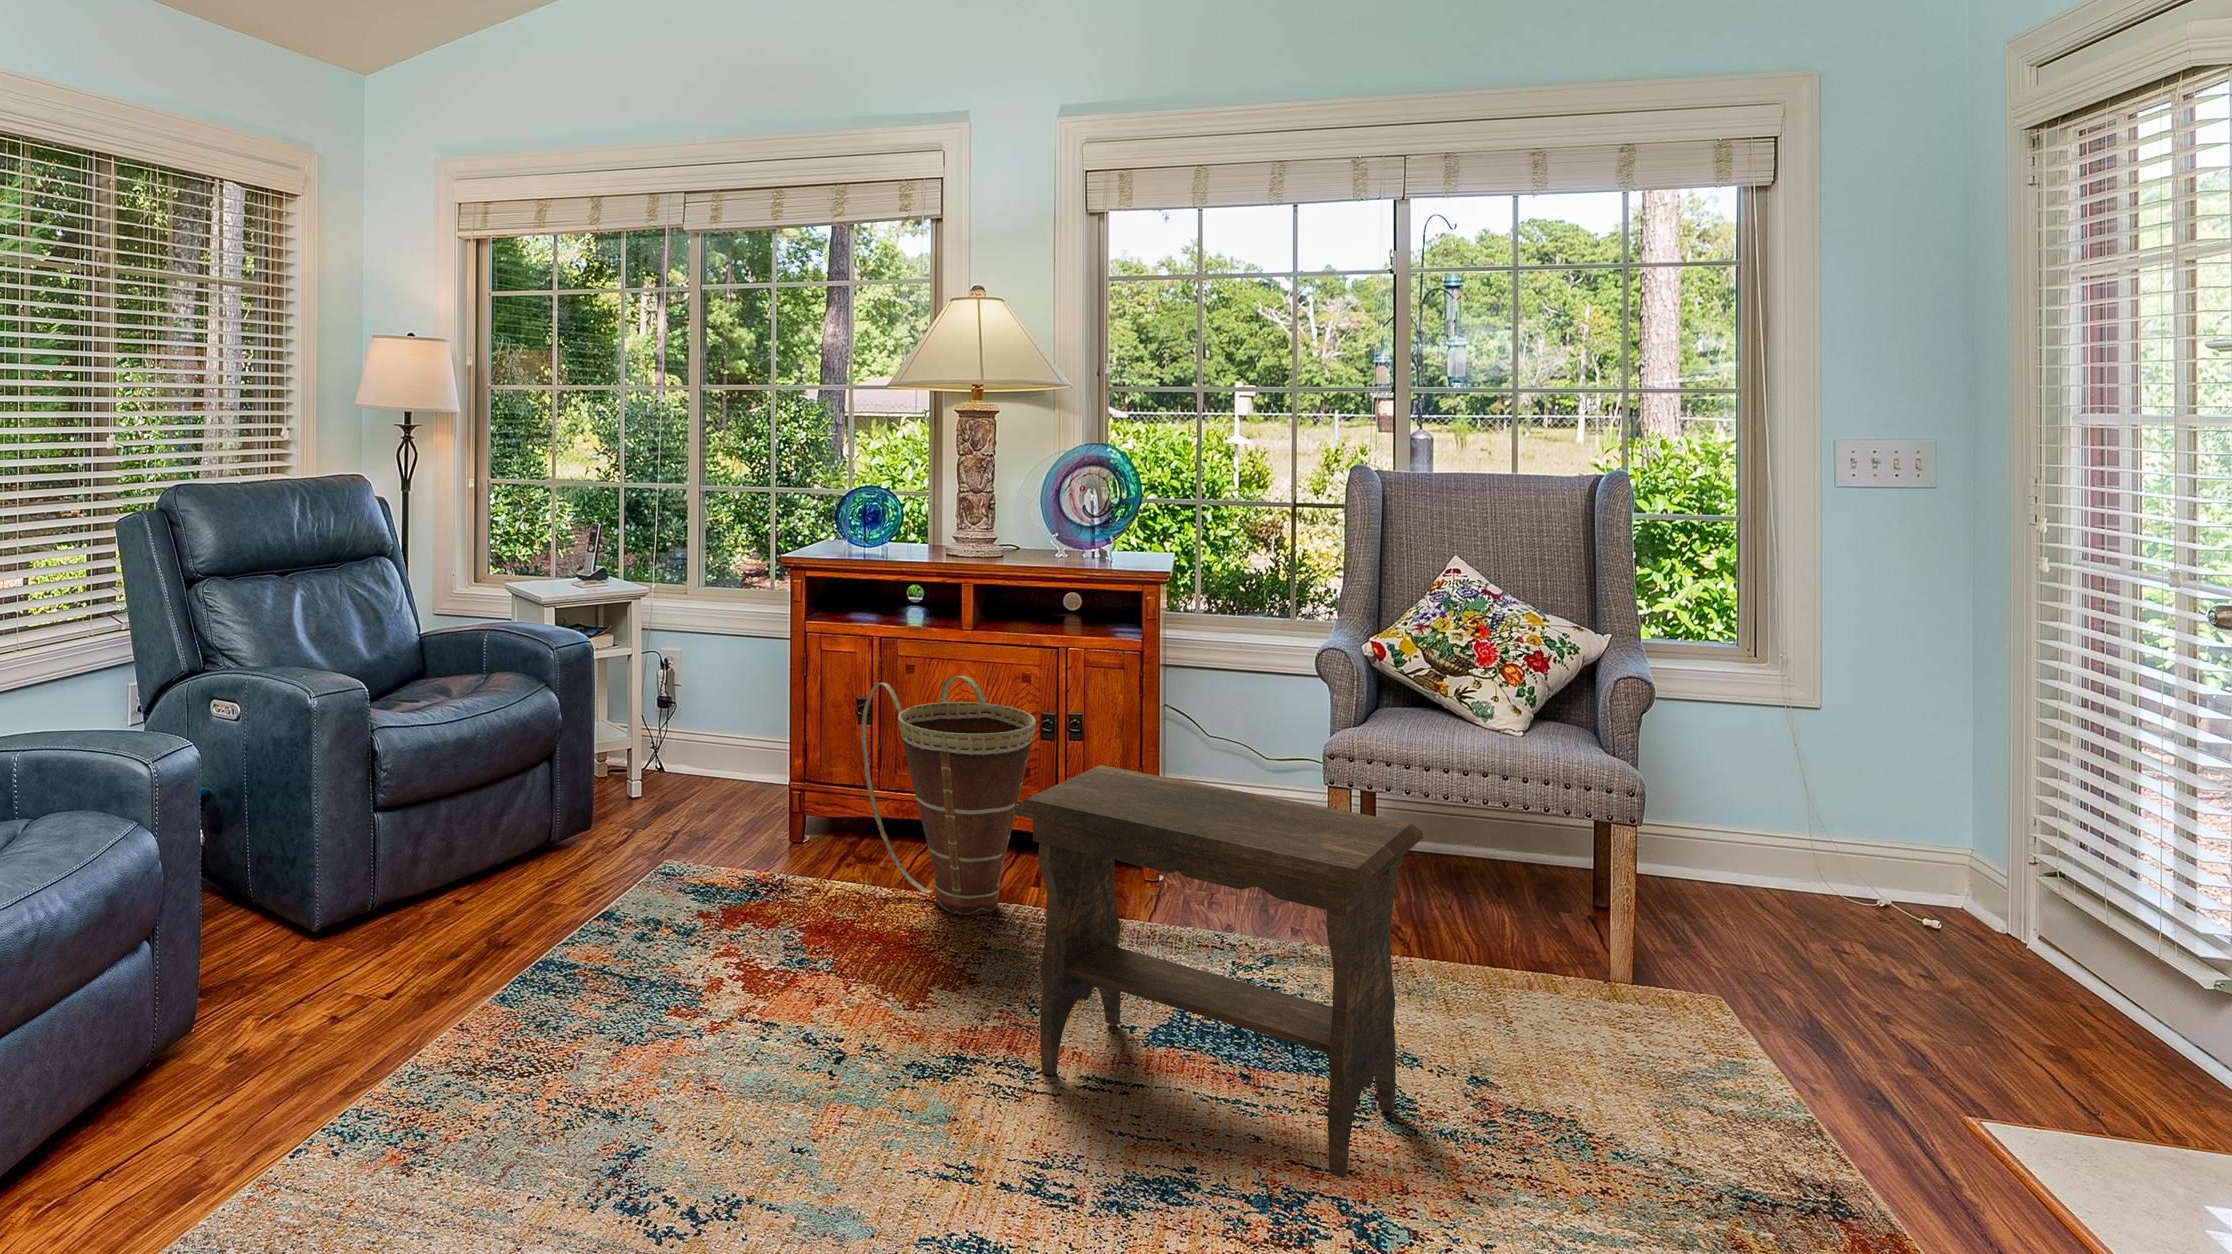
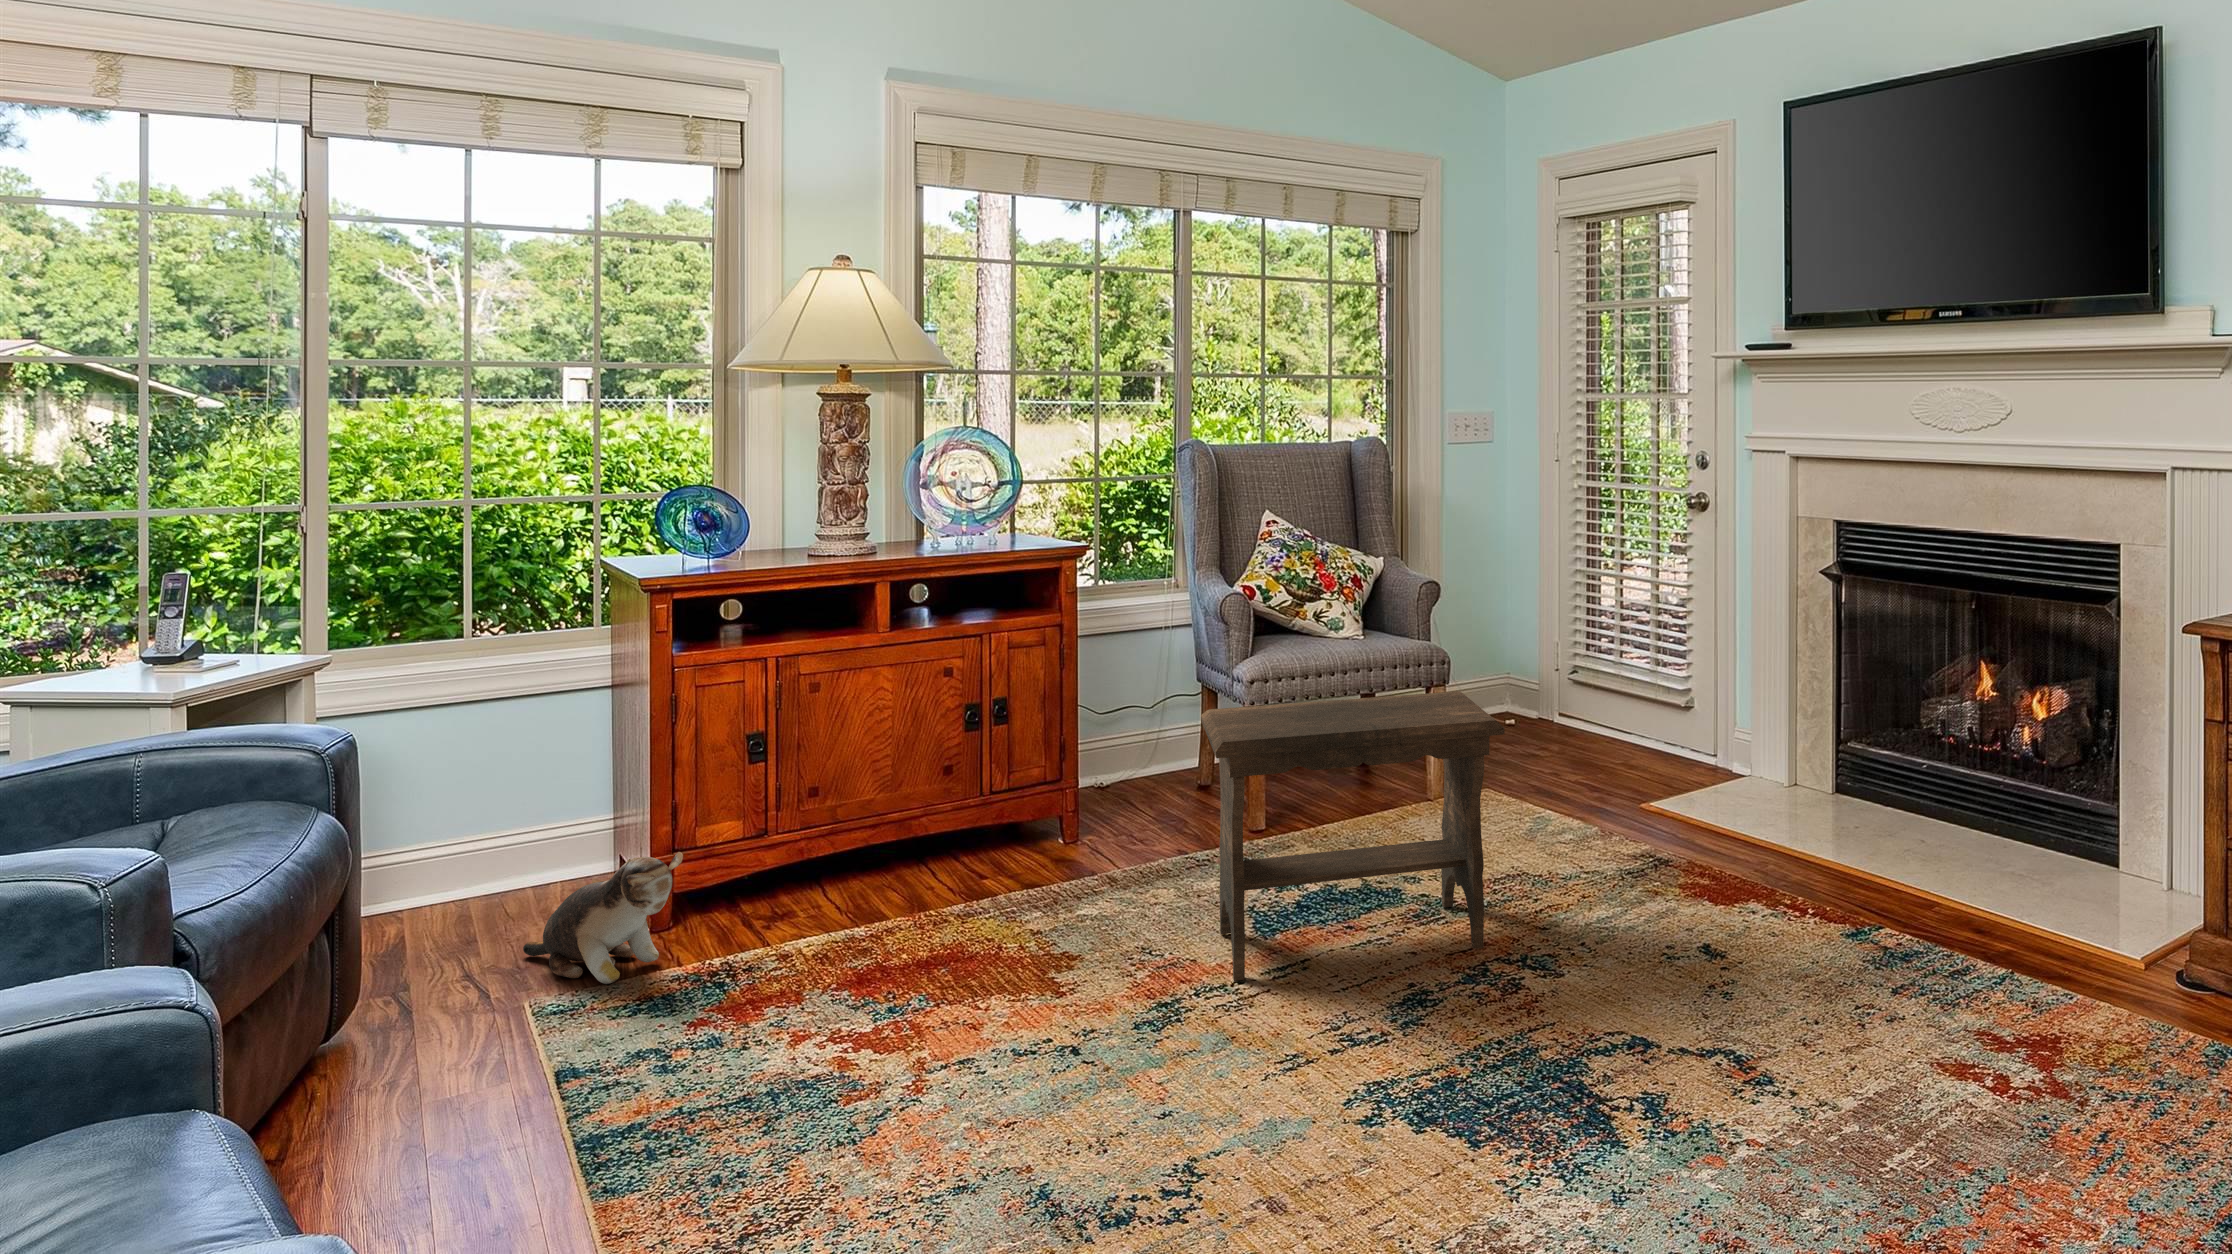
basket: present [862,676,1036,915] -> none [803,679,1035,919]
plush toy: none [689,775,748,869] -> present [523,852,683,984]

